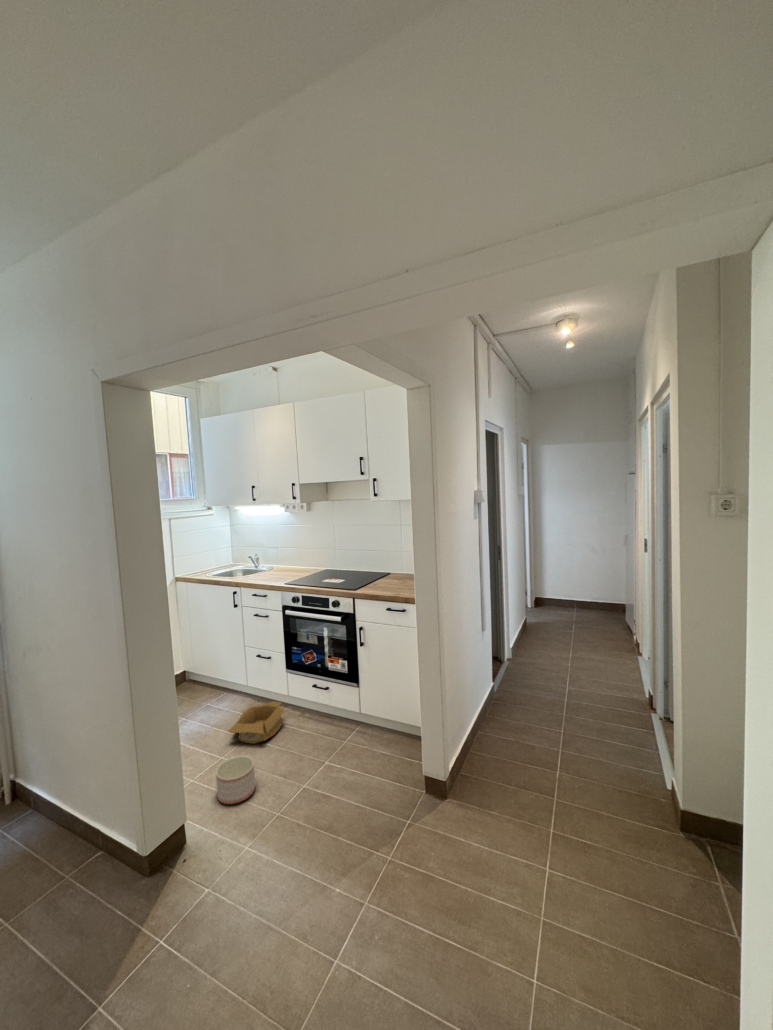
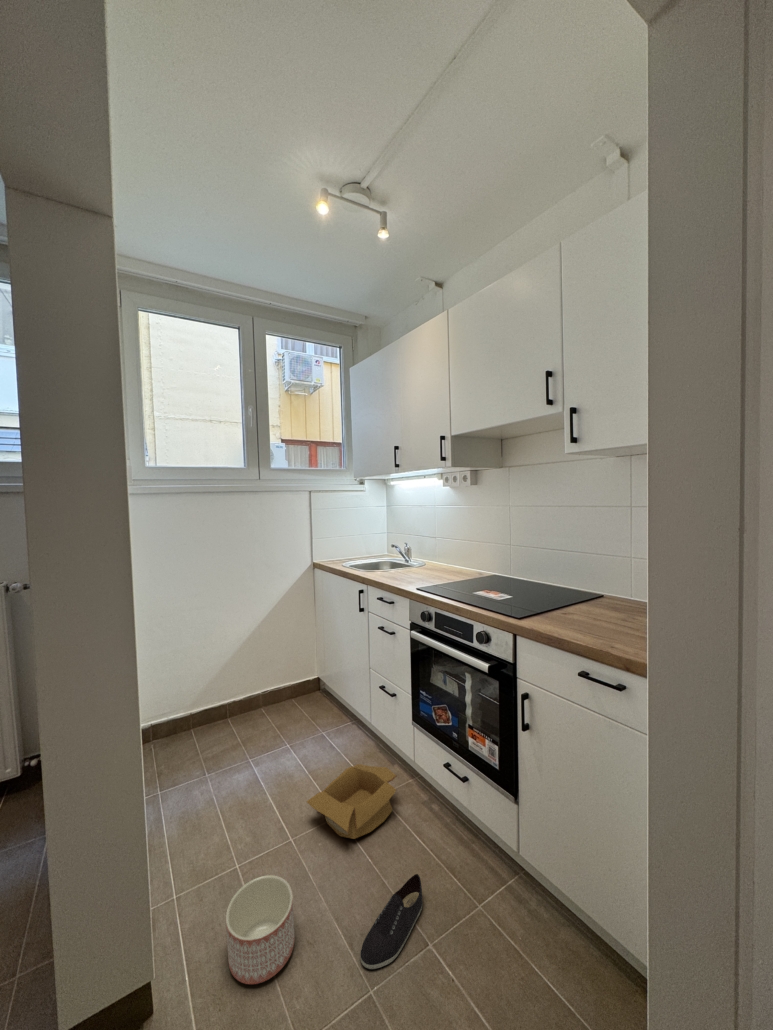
shoe: none [292,736,317,776] -> present [360,874,423,969]

